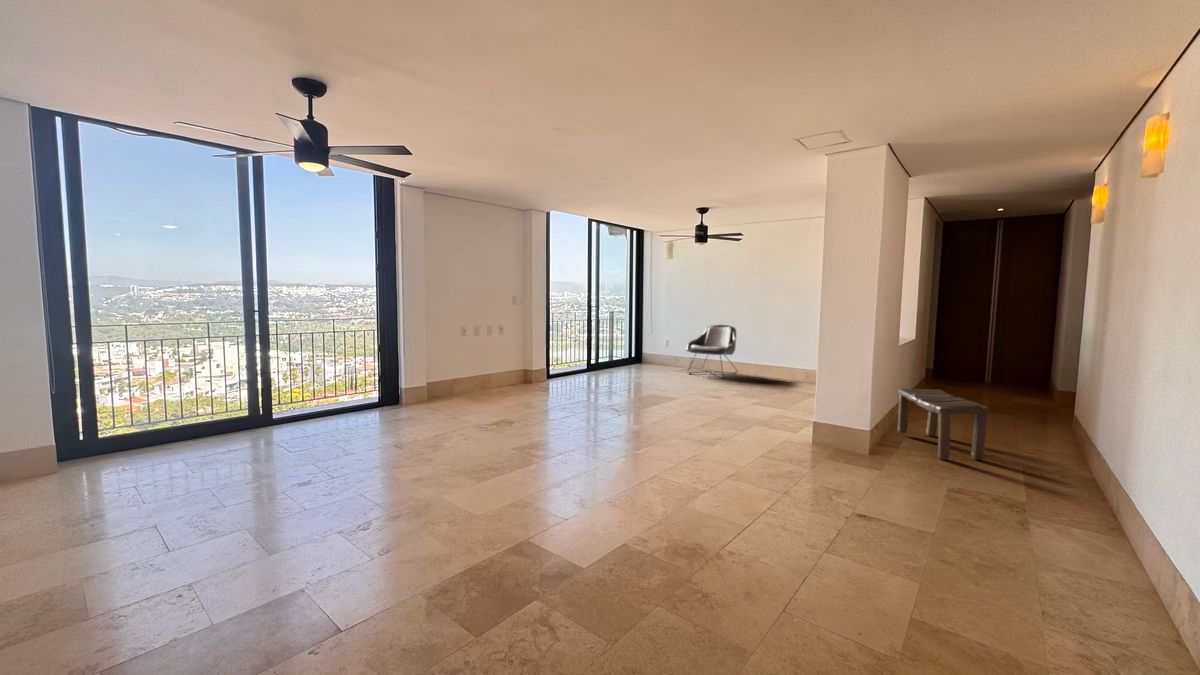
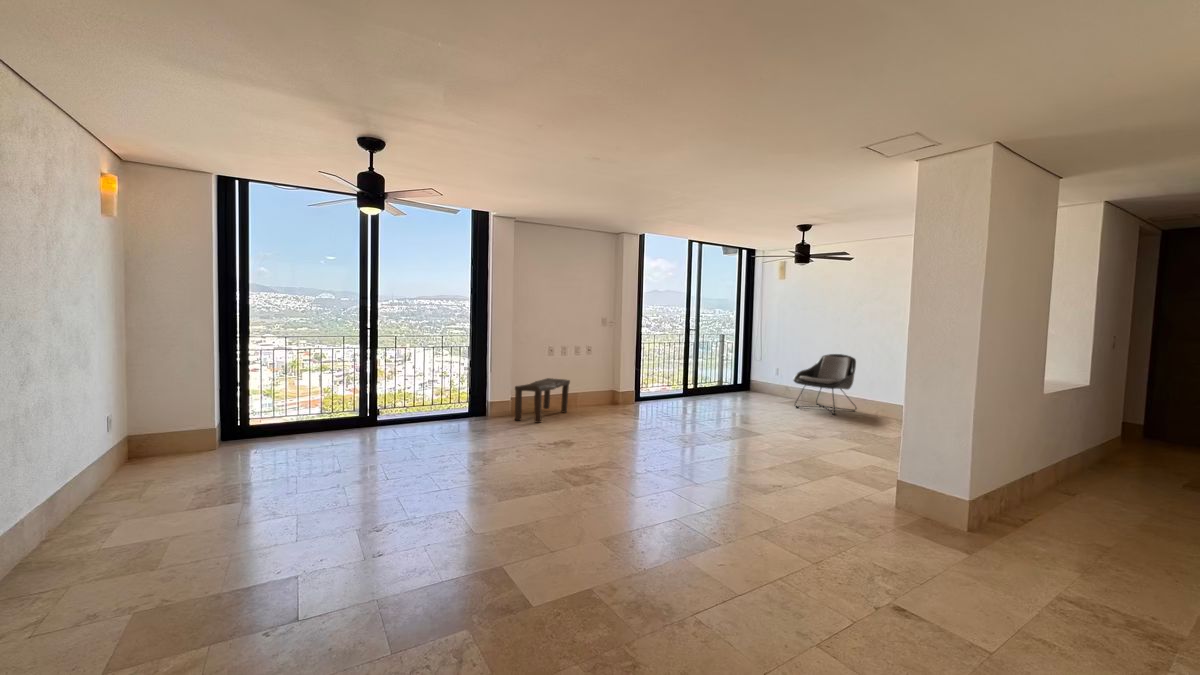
bench: present [898,389,989,460] -> present [515,378,570,423]

